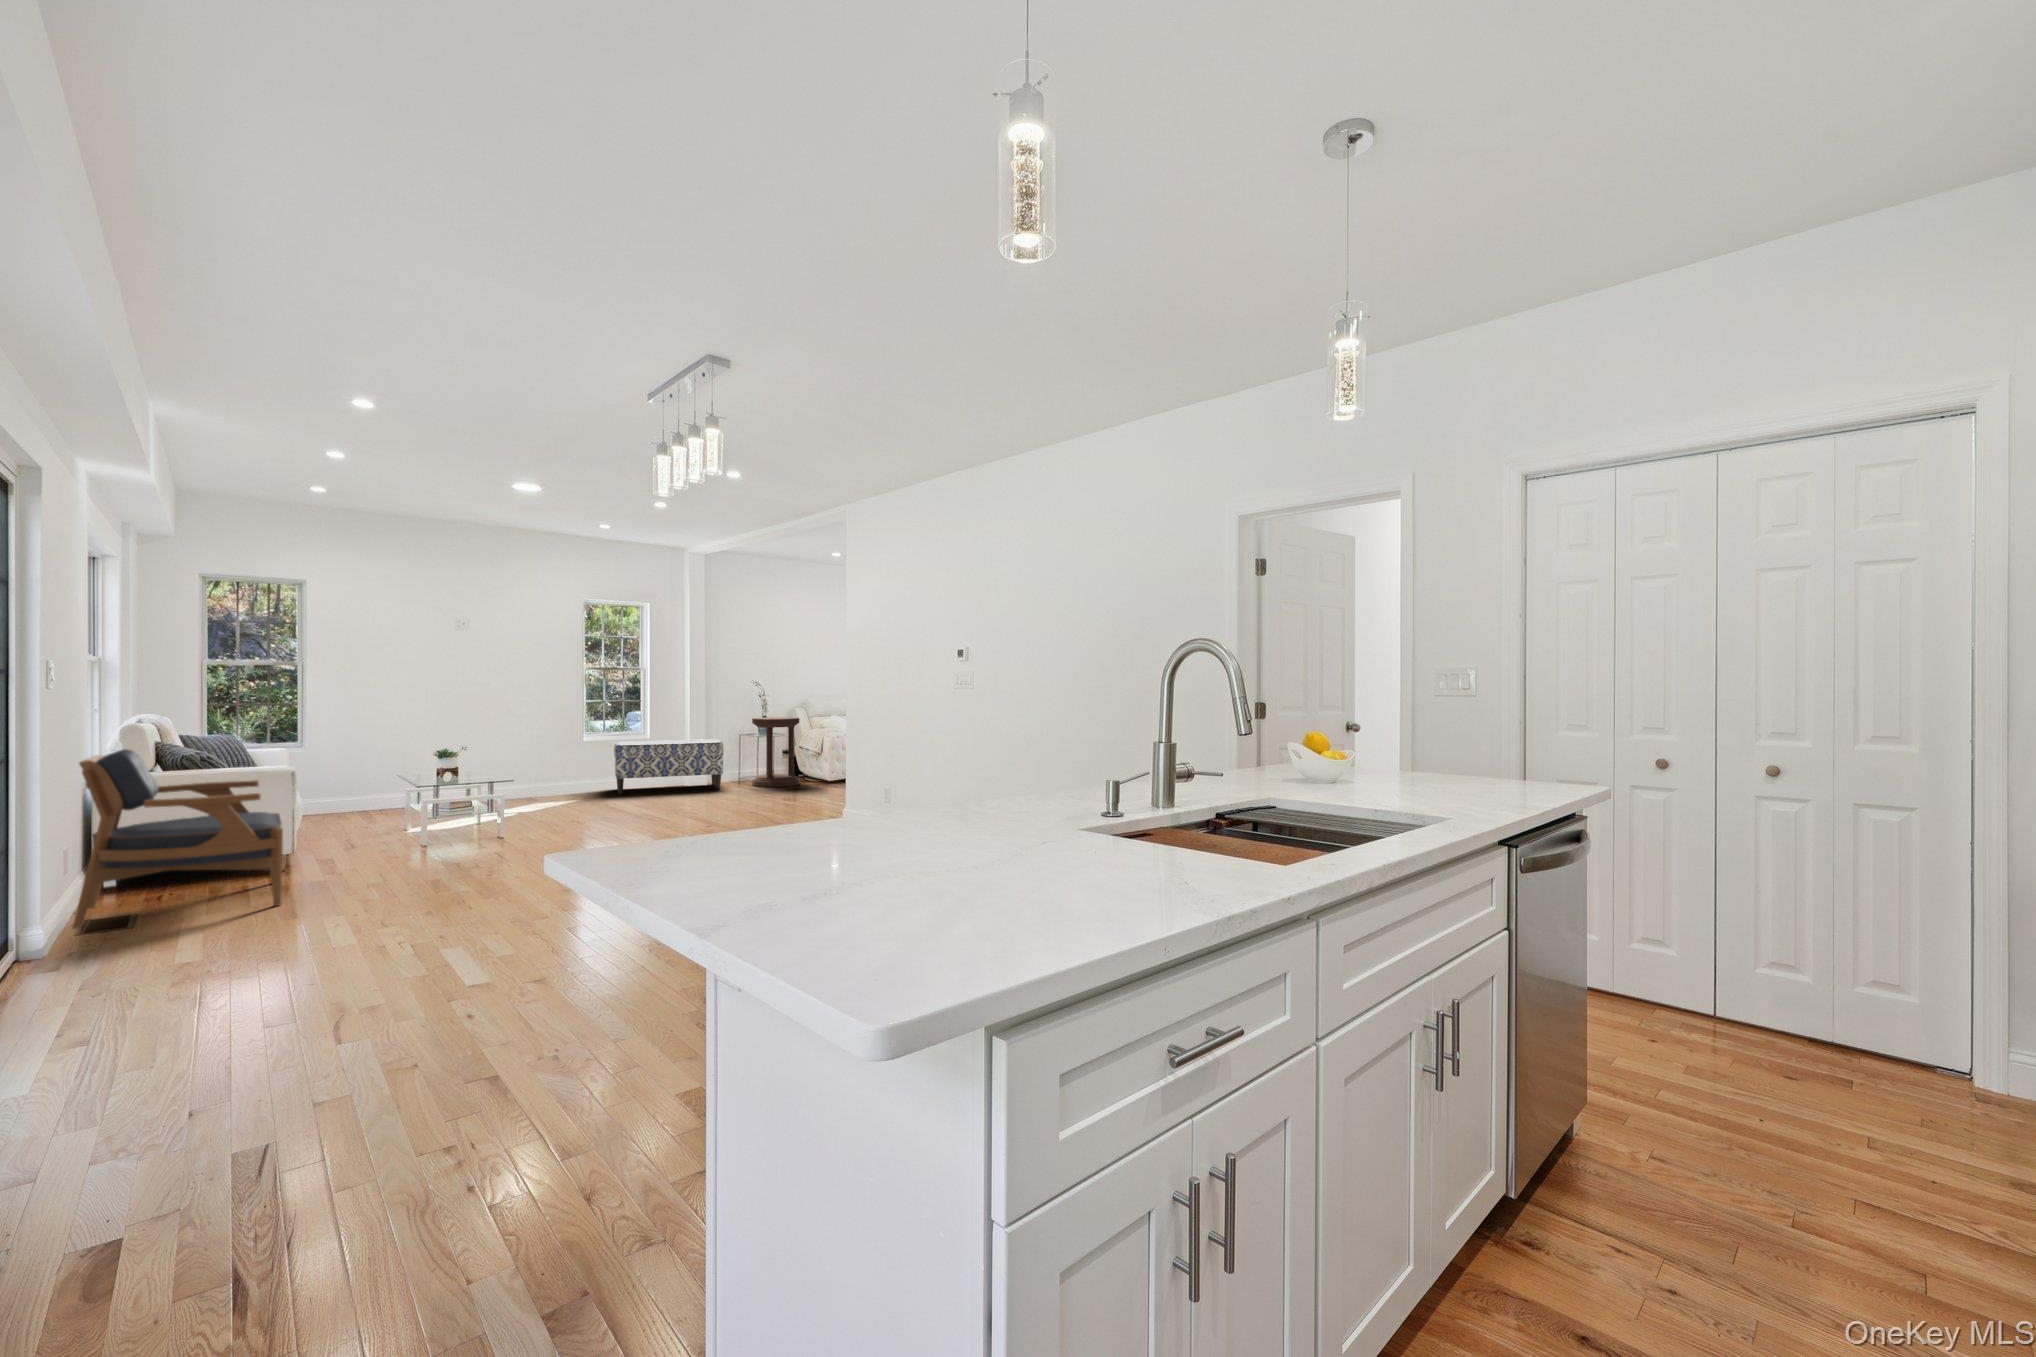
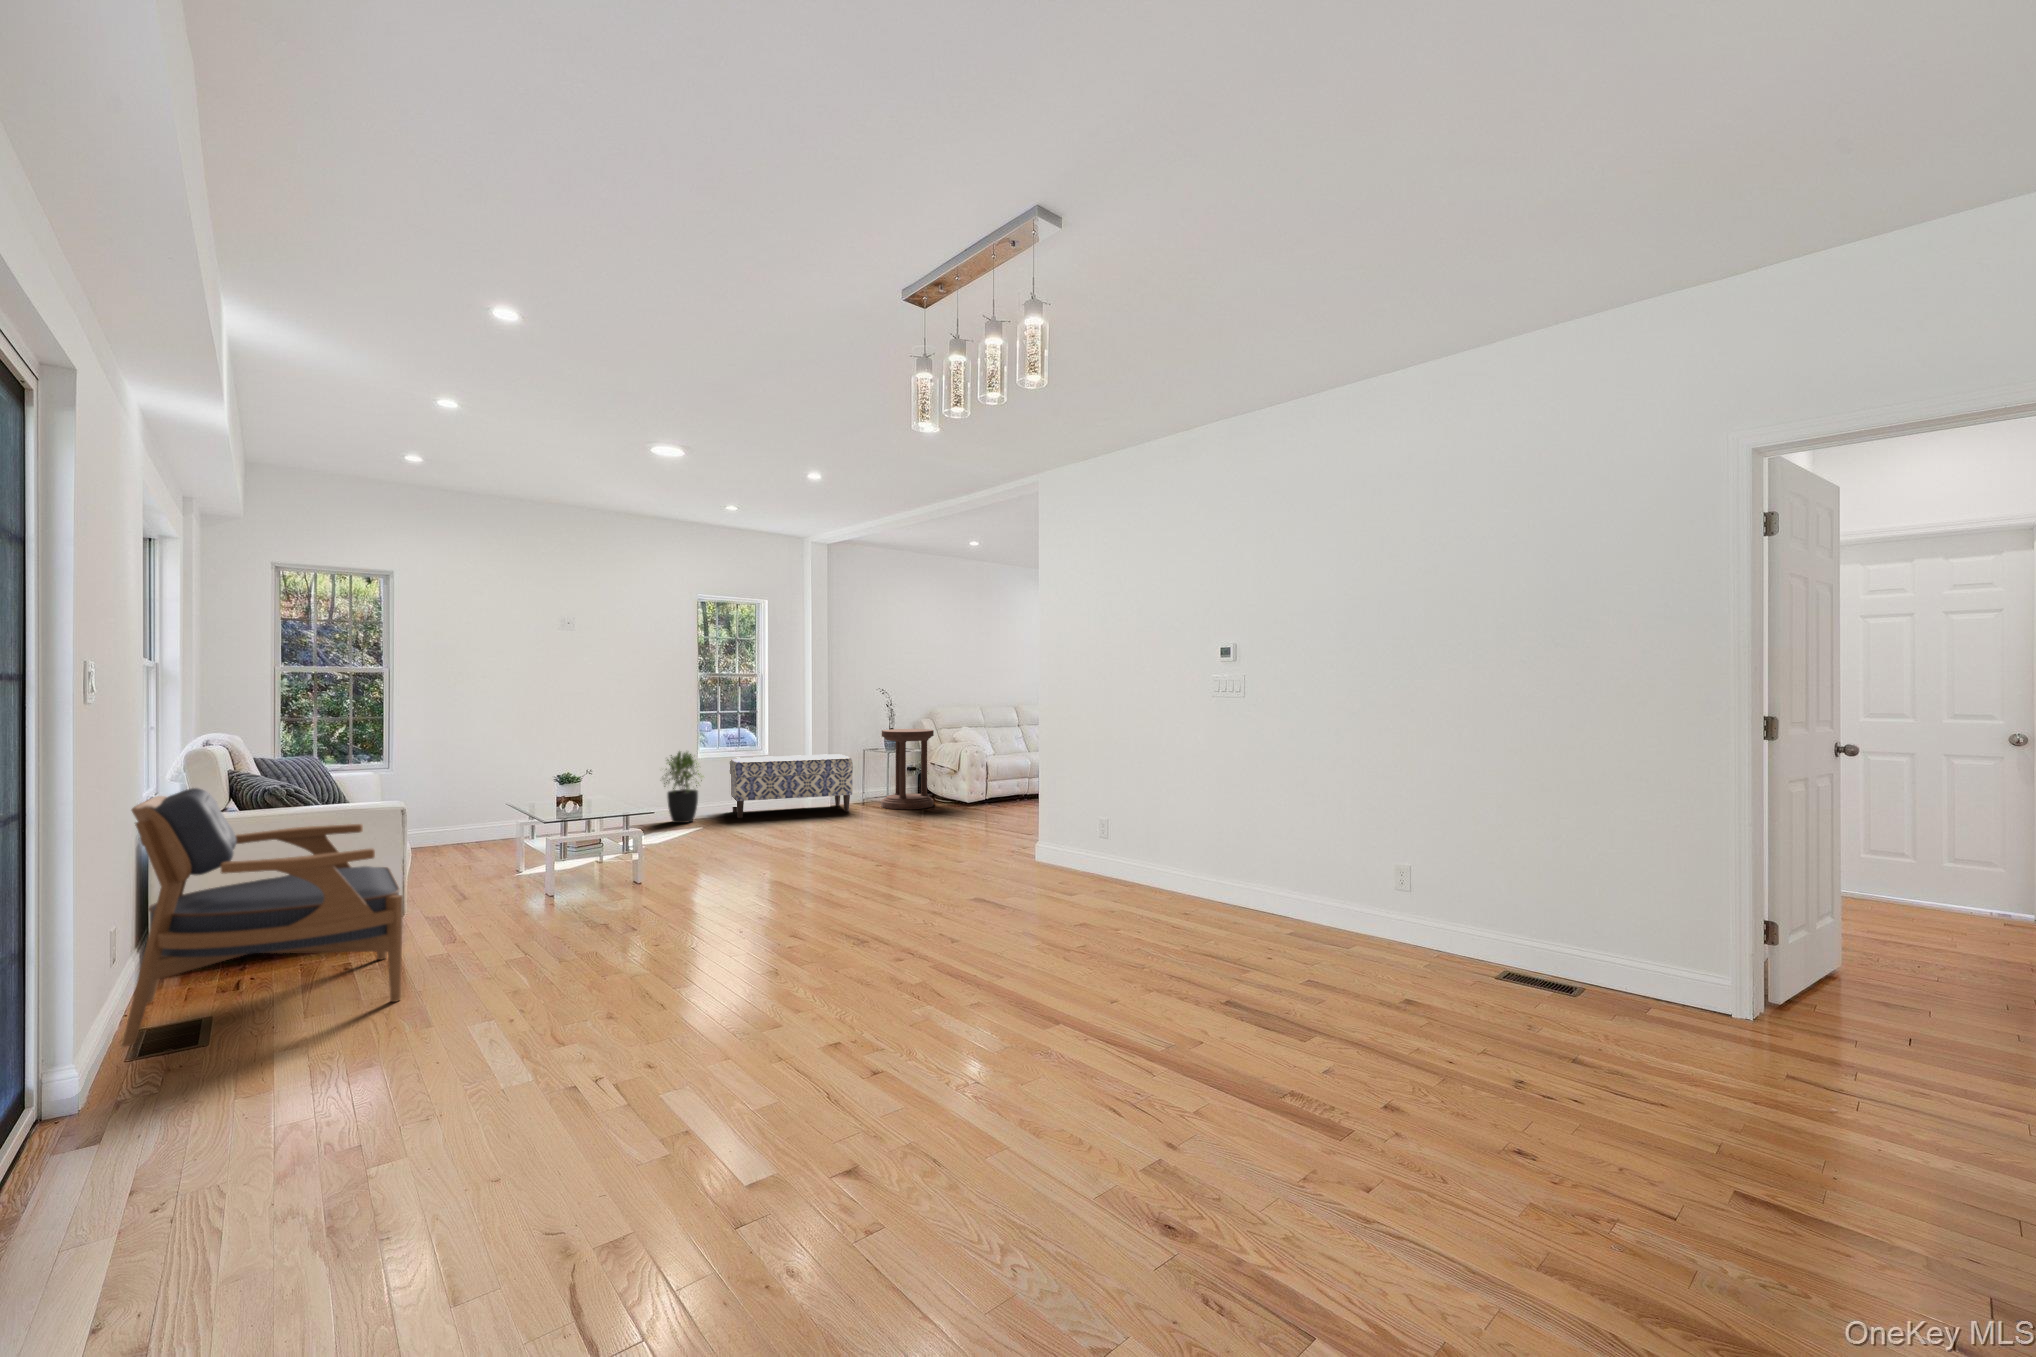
potted plant: none [545,734,588,797] -> present [664,751,704,823]

